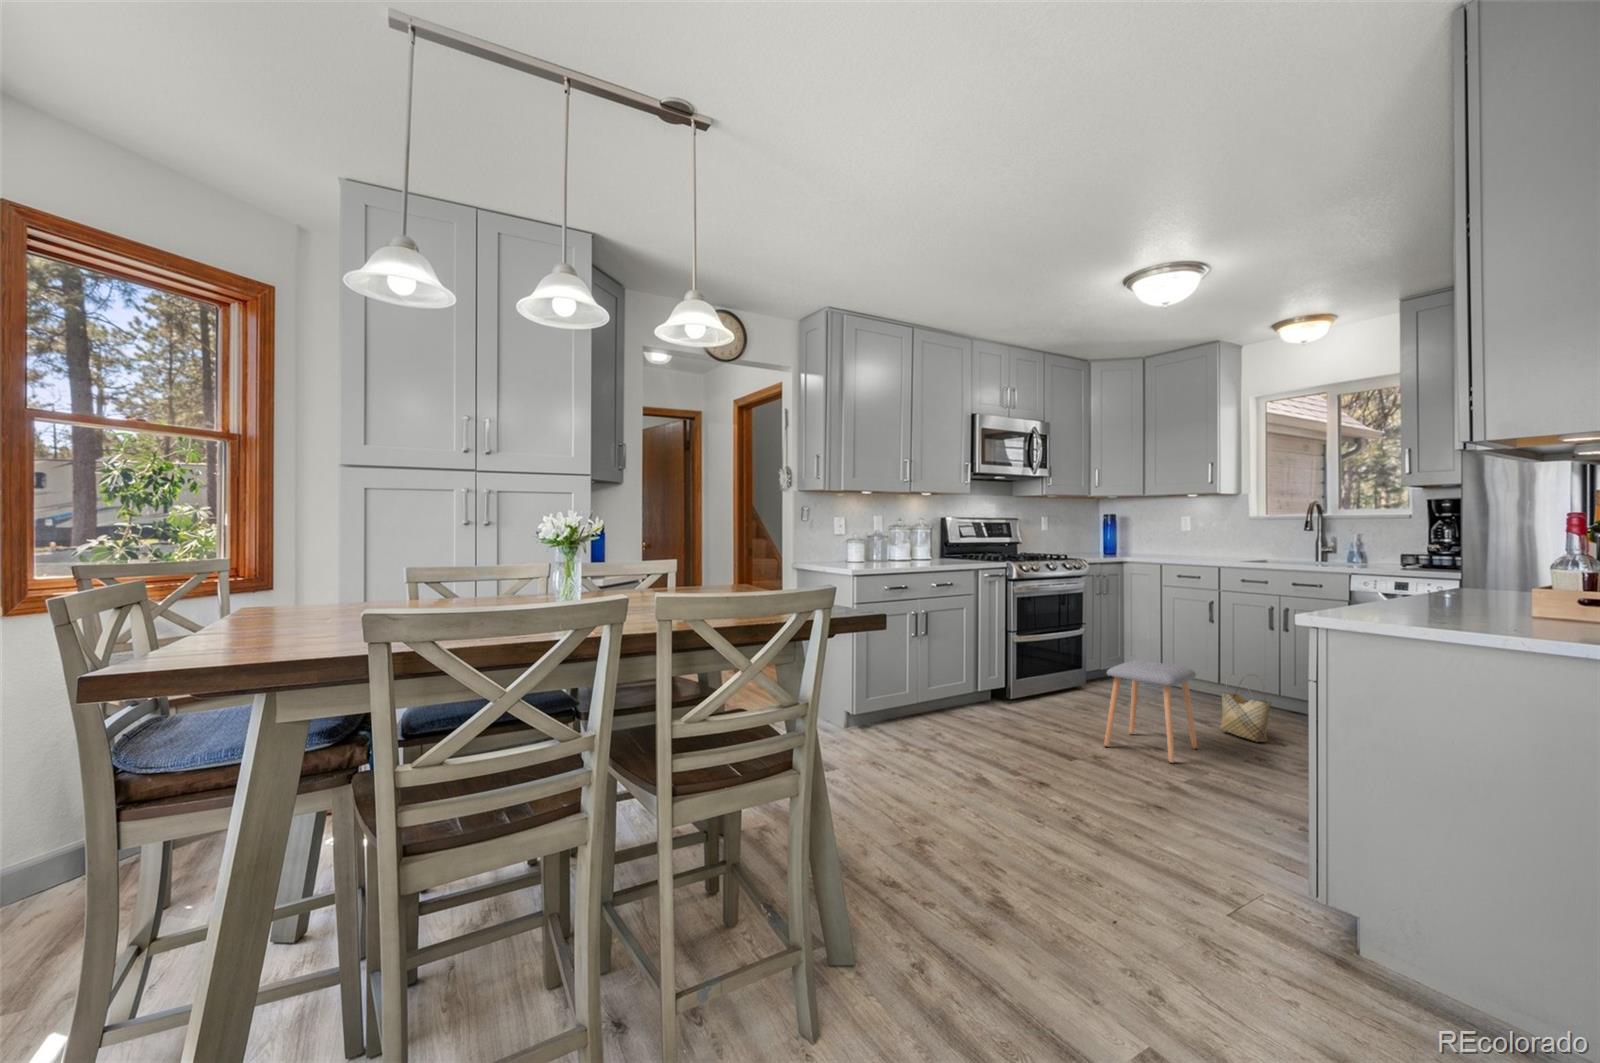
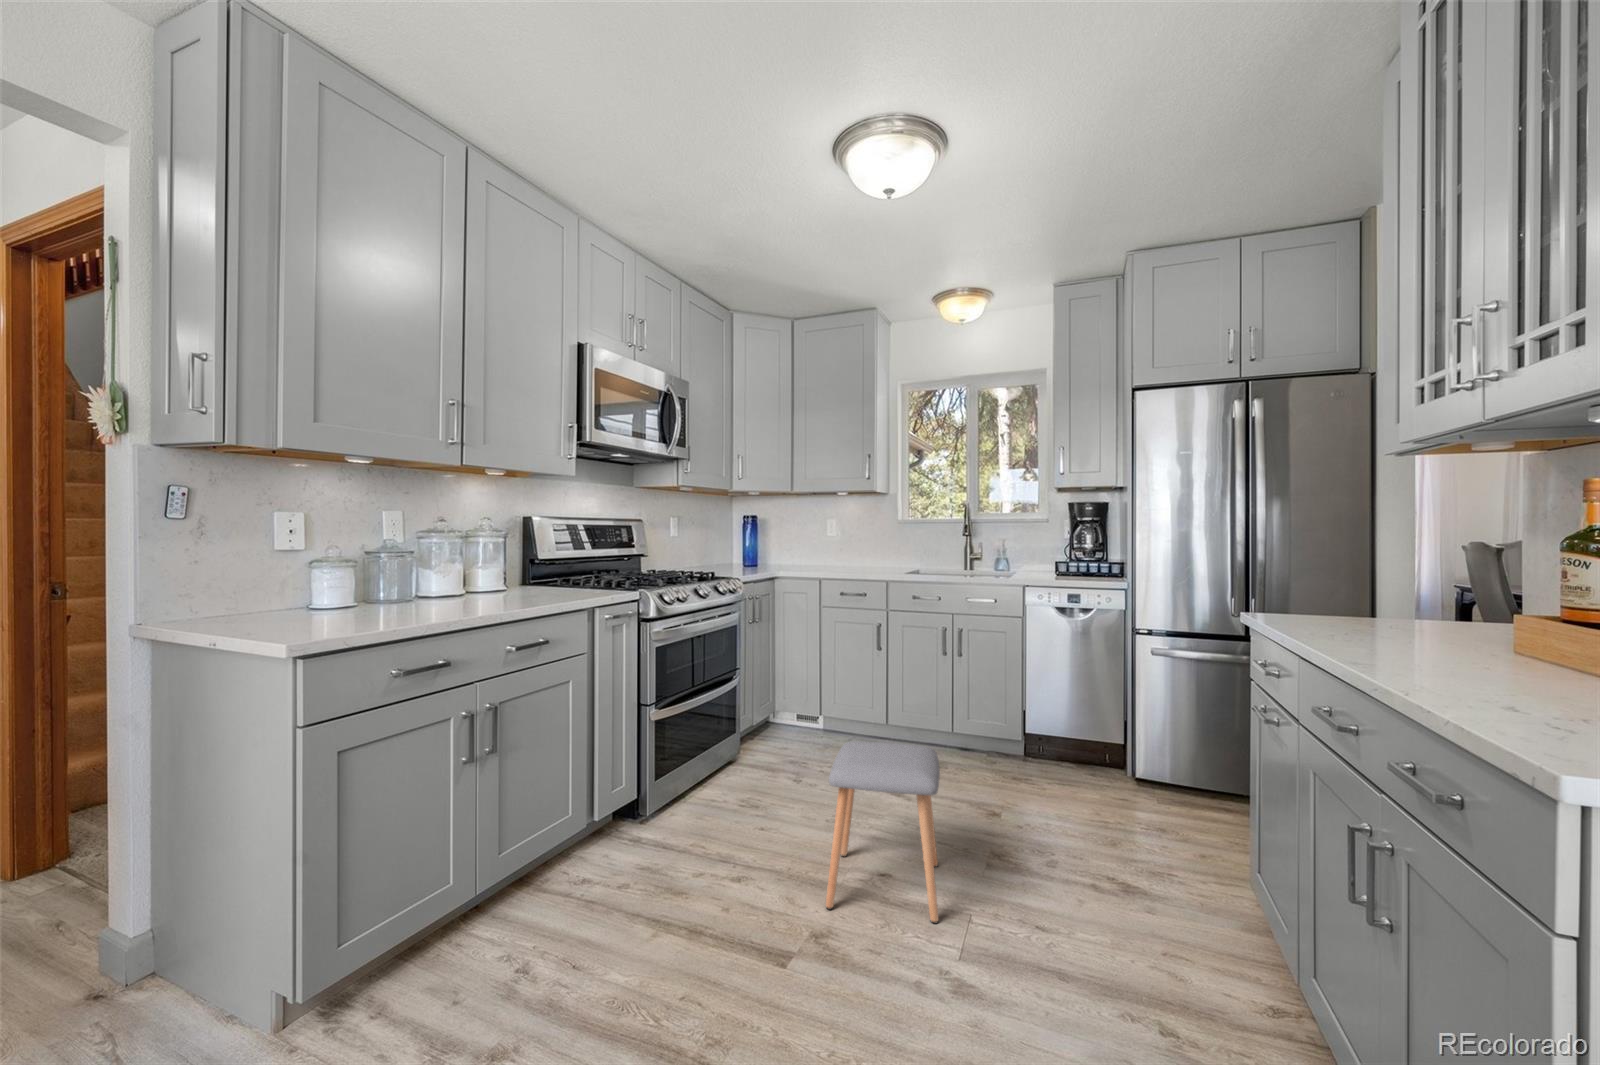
woven basket: present [1220,678,1271,742] -> none [932,727,995,823]

